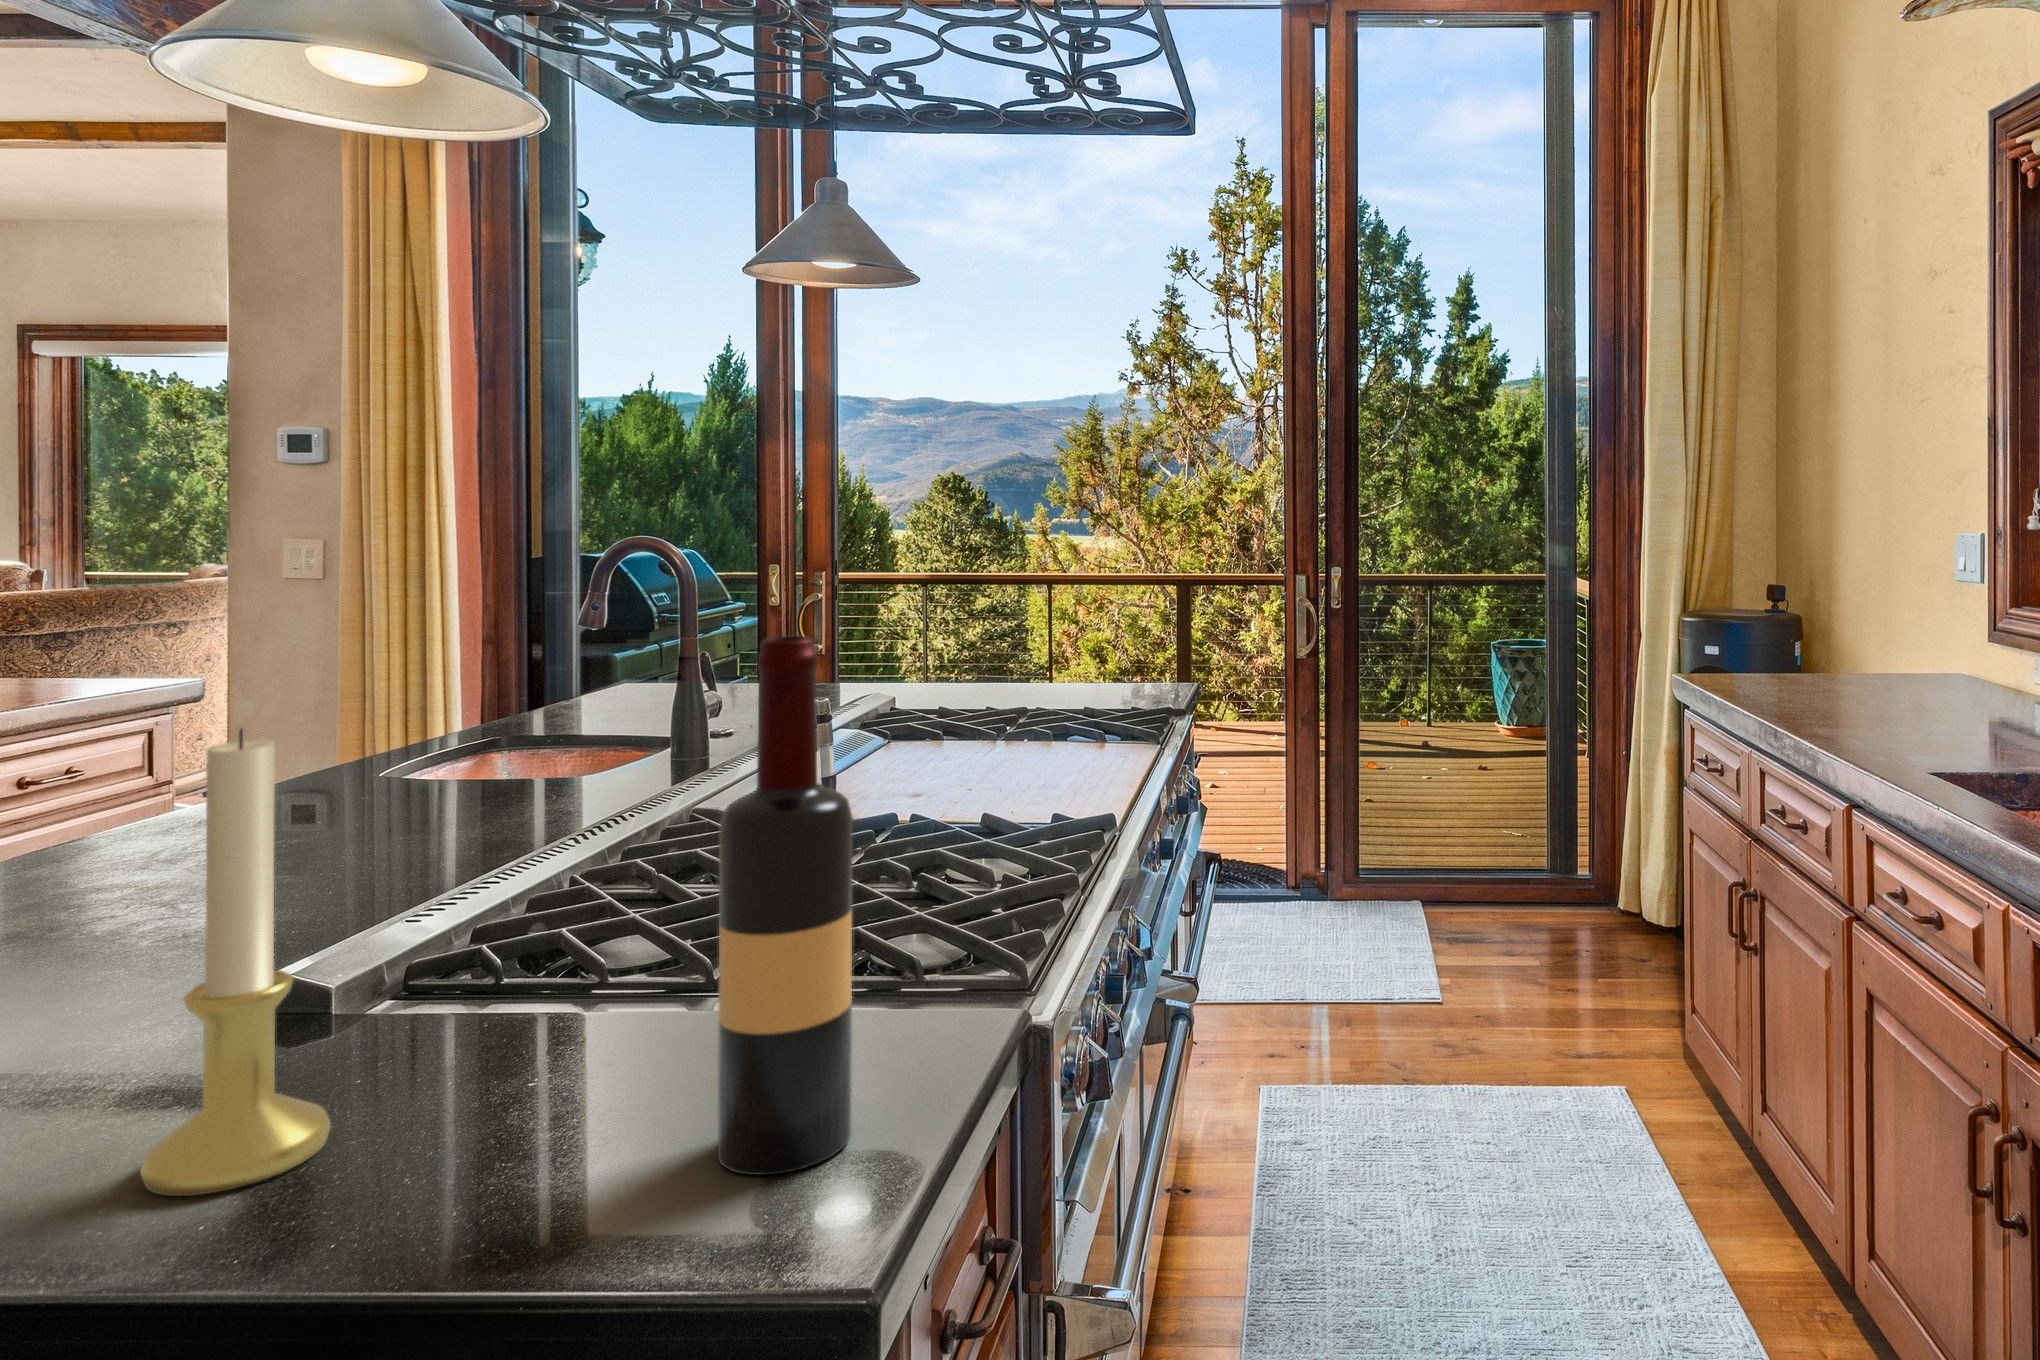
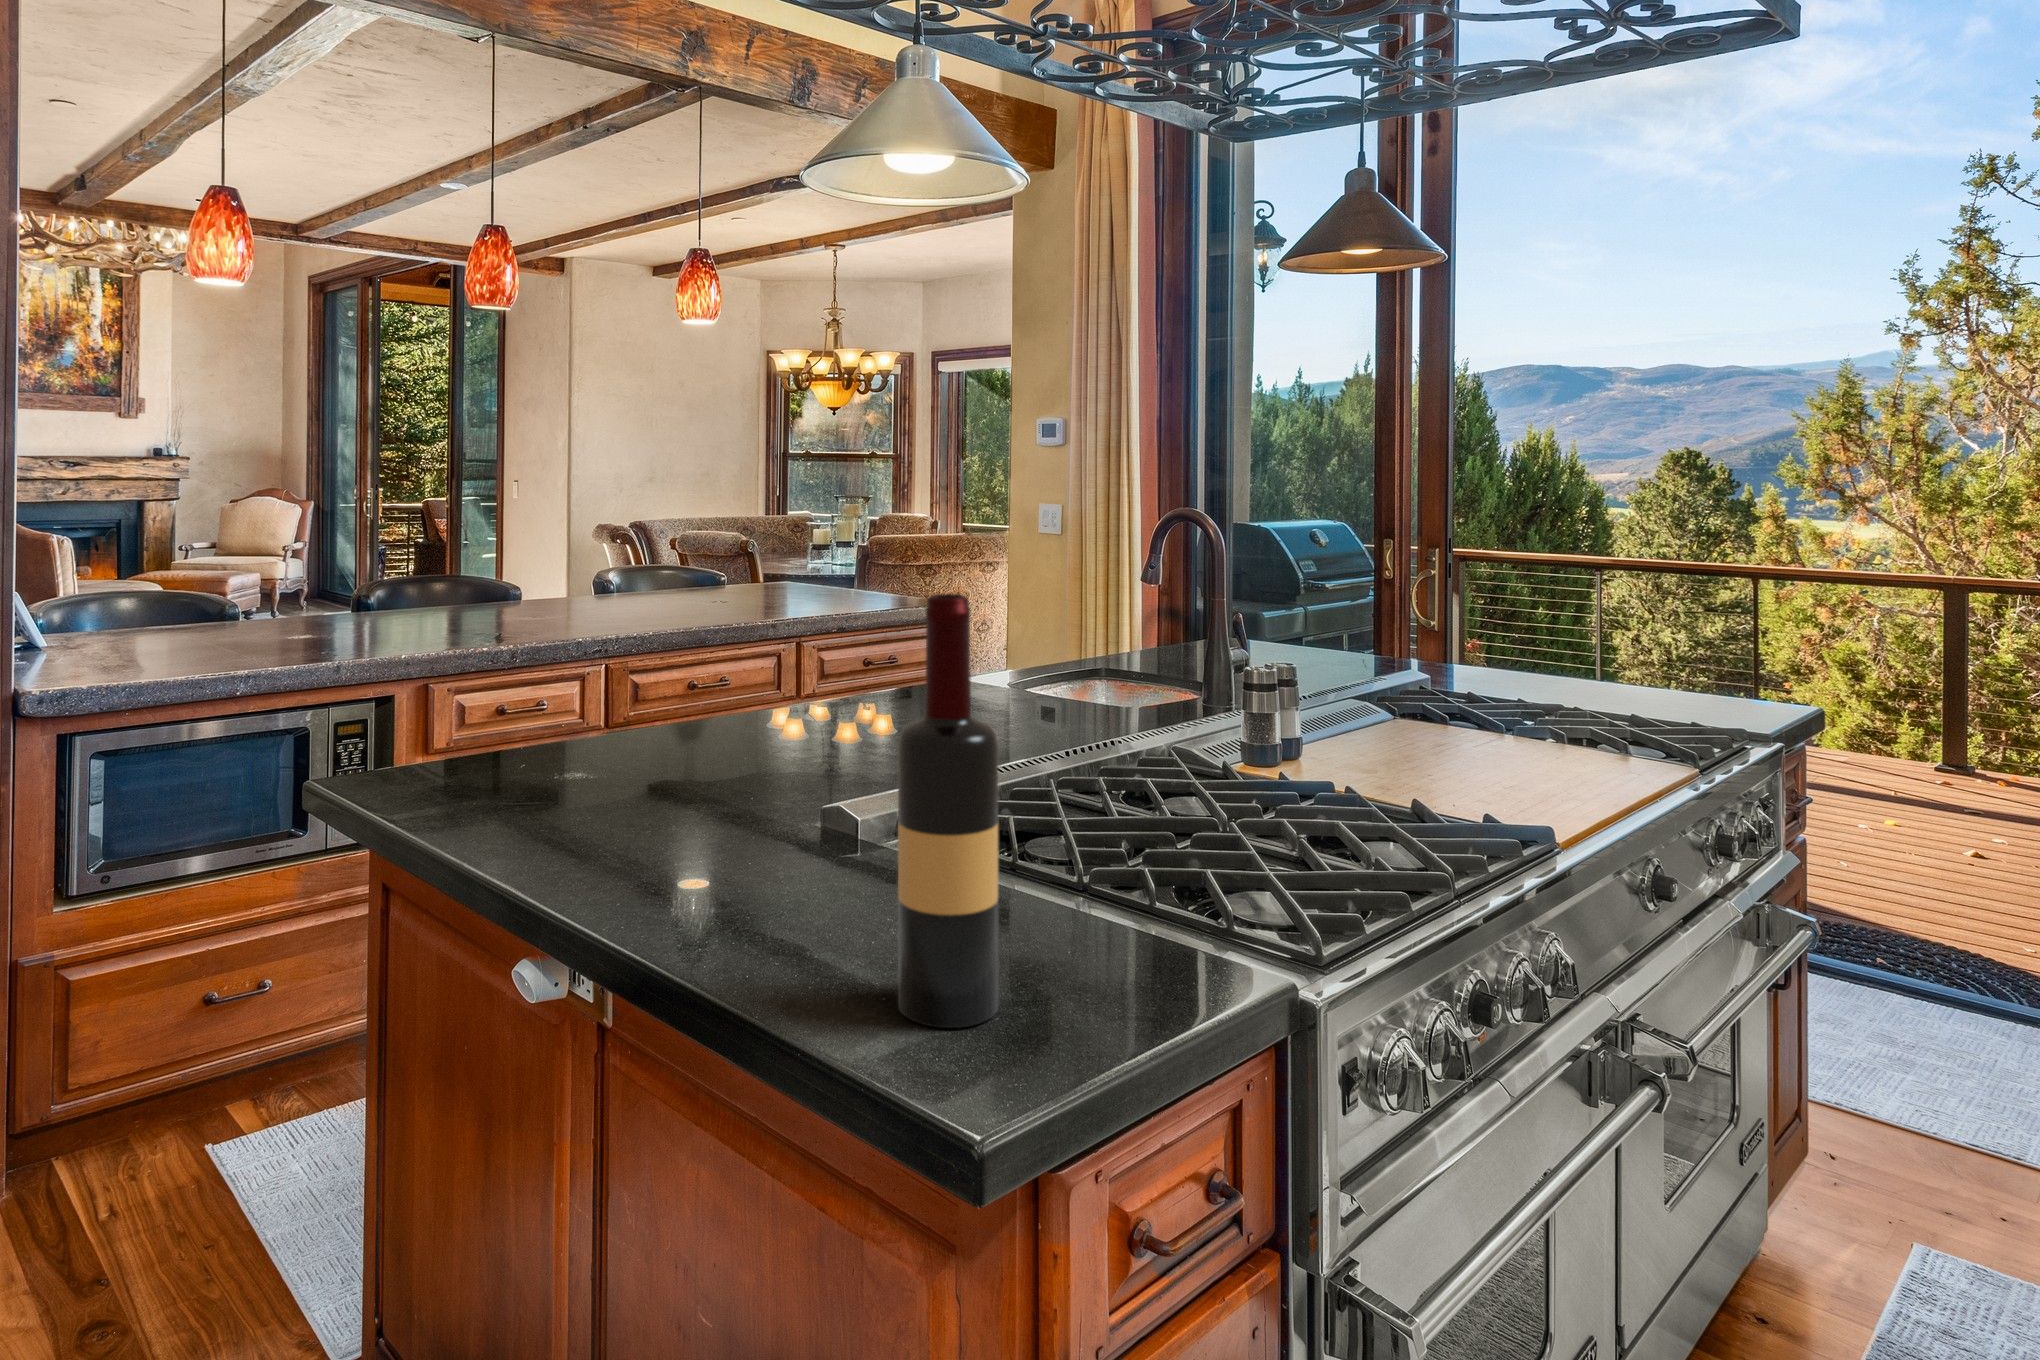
candle holder: present [140,729,331,1196] -> none [668,620,763,910]

